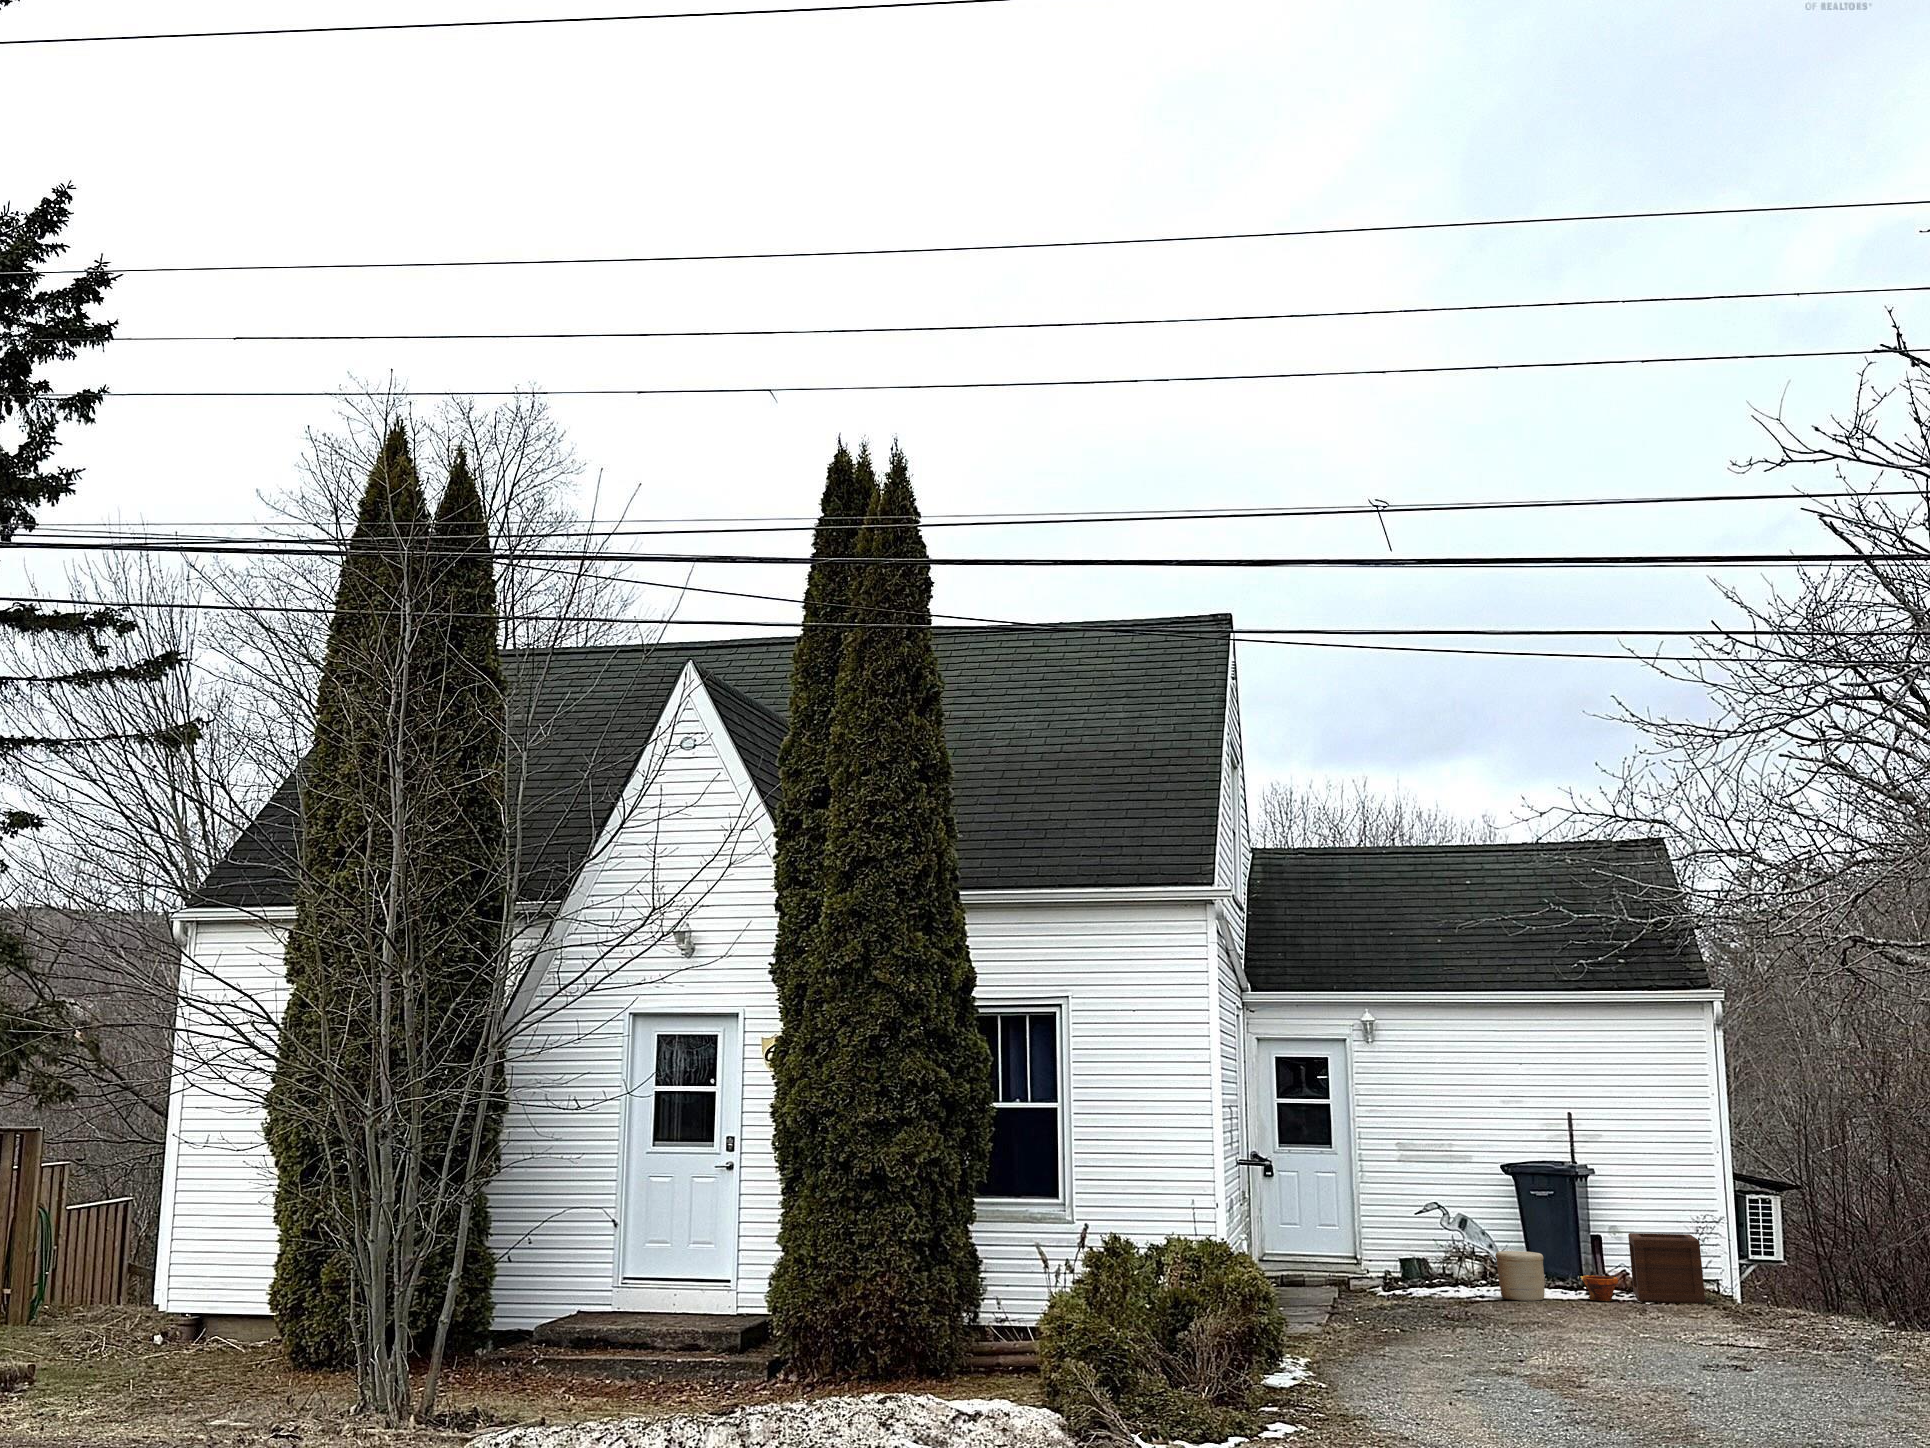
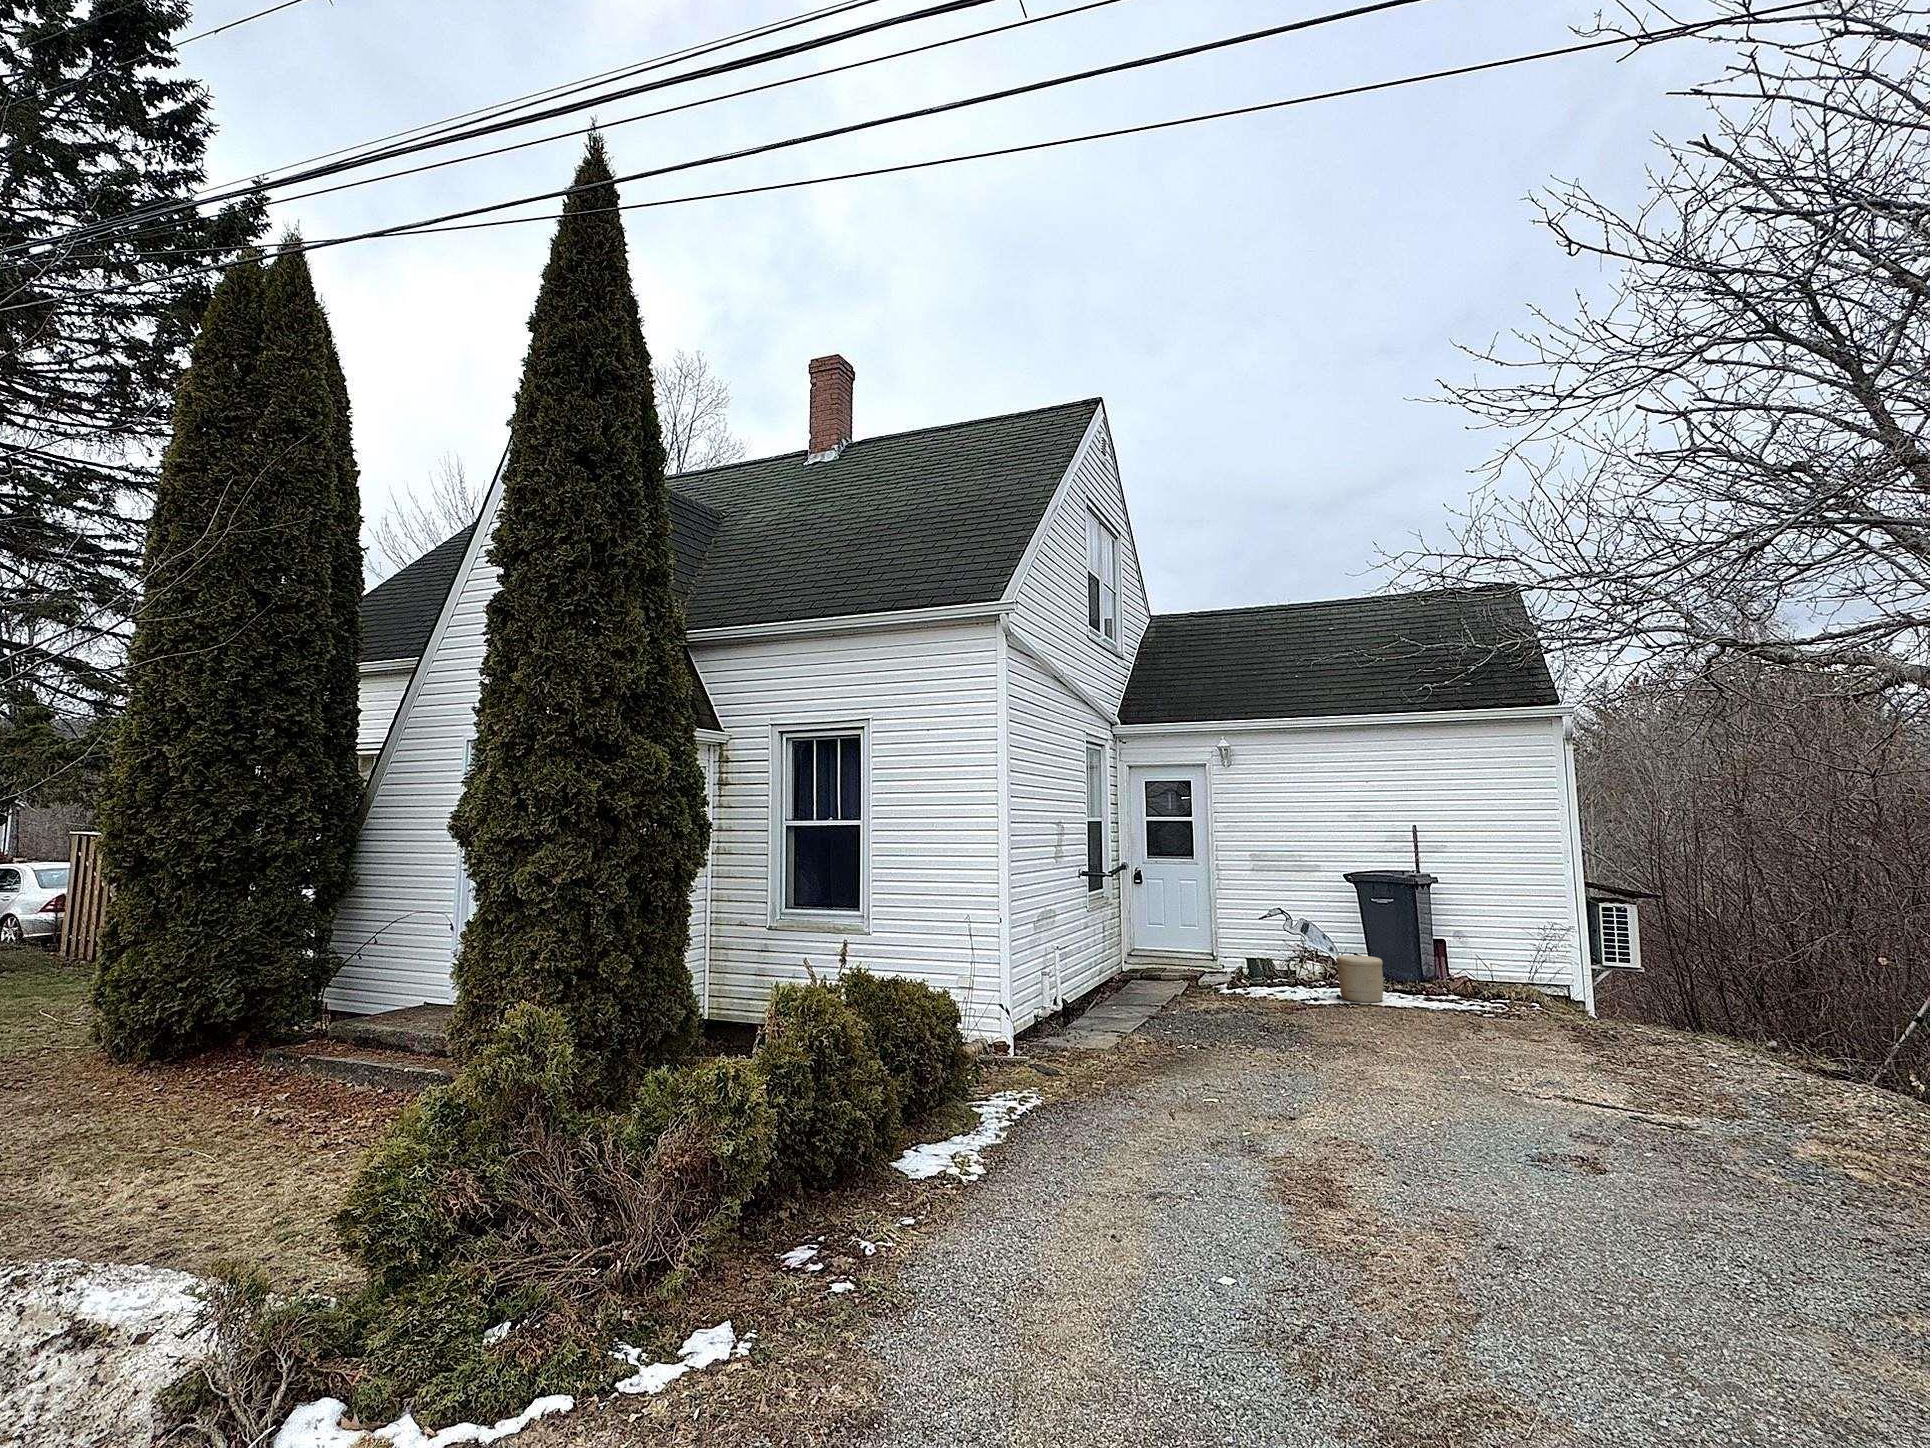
wooden crate: present [1628,1233,1705,1304] -> none [1472,941,1546,1011]
planter: present [1580,1275,1618,1301] -> none [1419,980,1457,1005]

